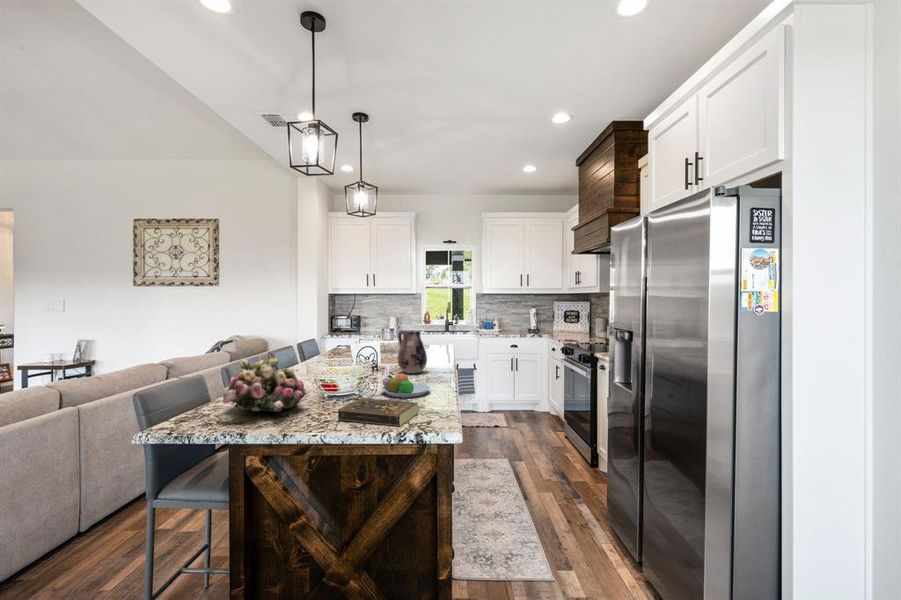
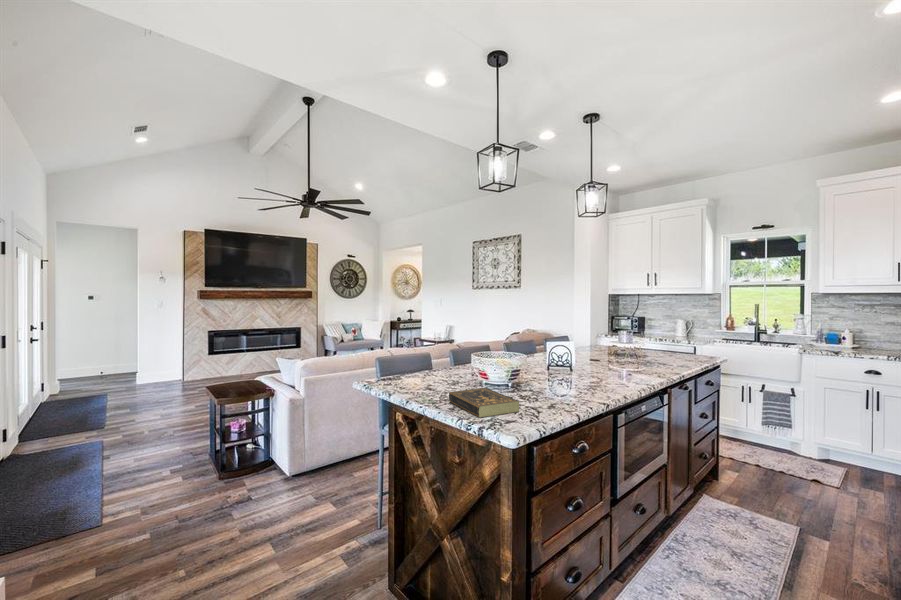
ceramic pitcher: present [398,330,427,374] -> none [585,332,618,379]
flower arrangement: present [223,358,309,411] -> none [387,342,455,386]
fruit bowl: present [382,373,430,397] -> none [525,372,576,398]

